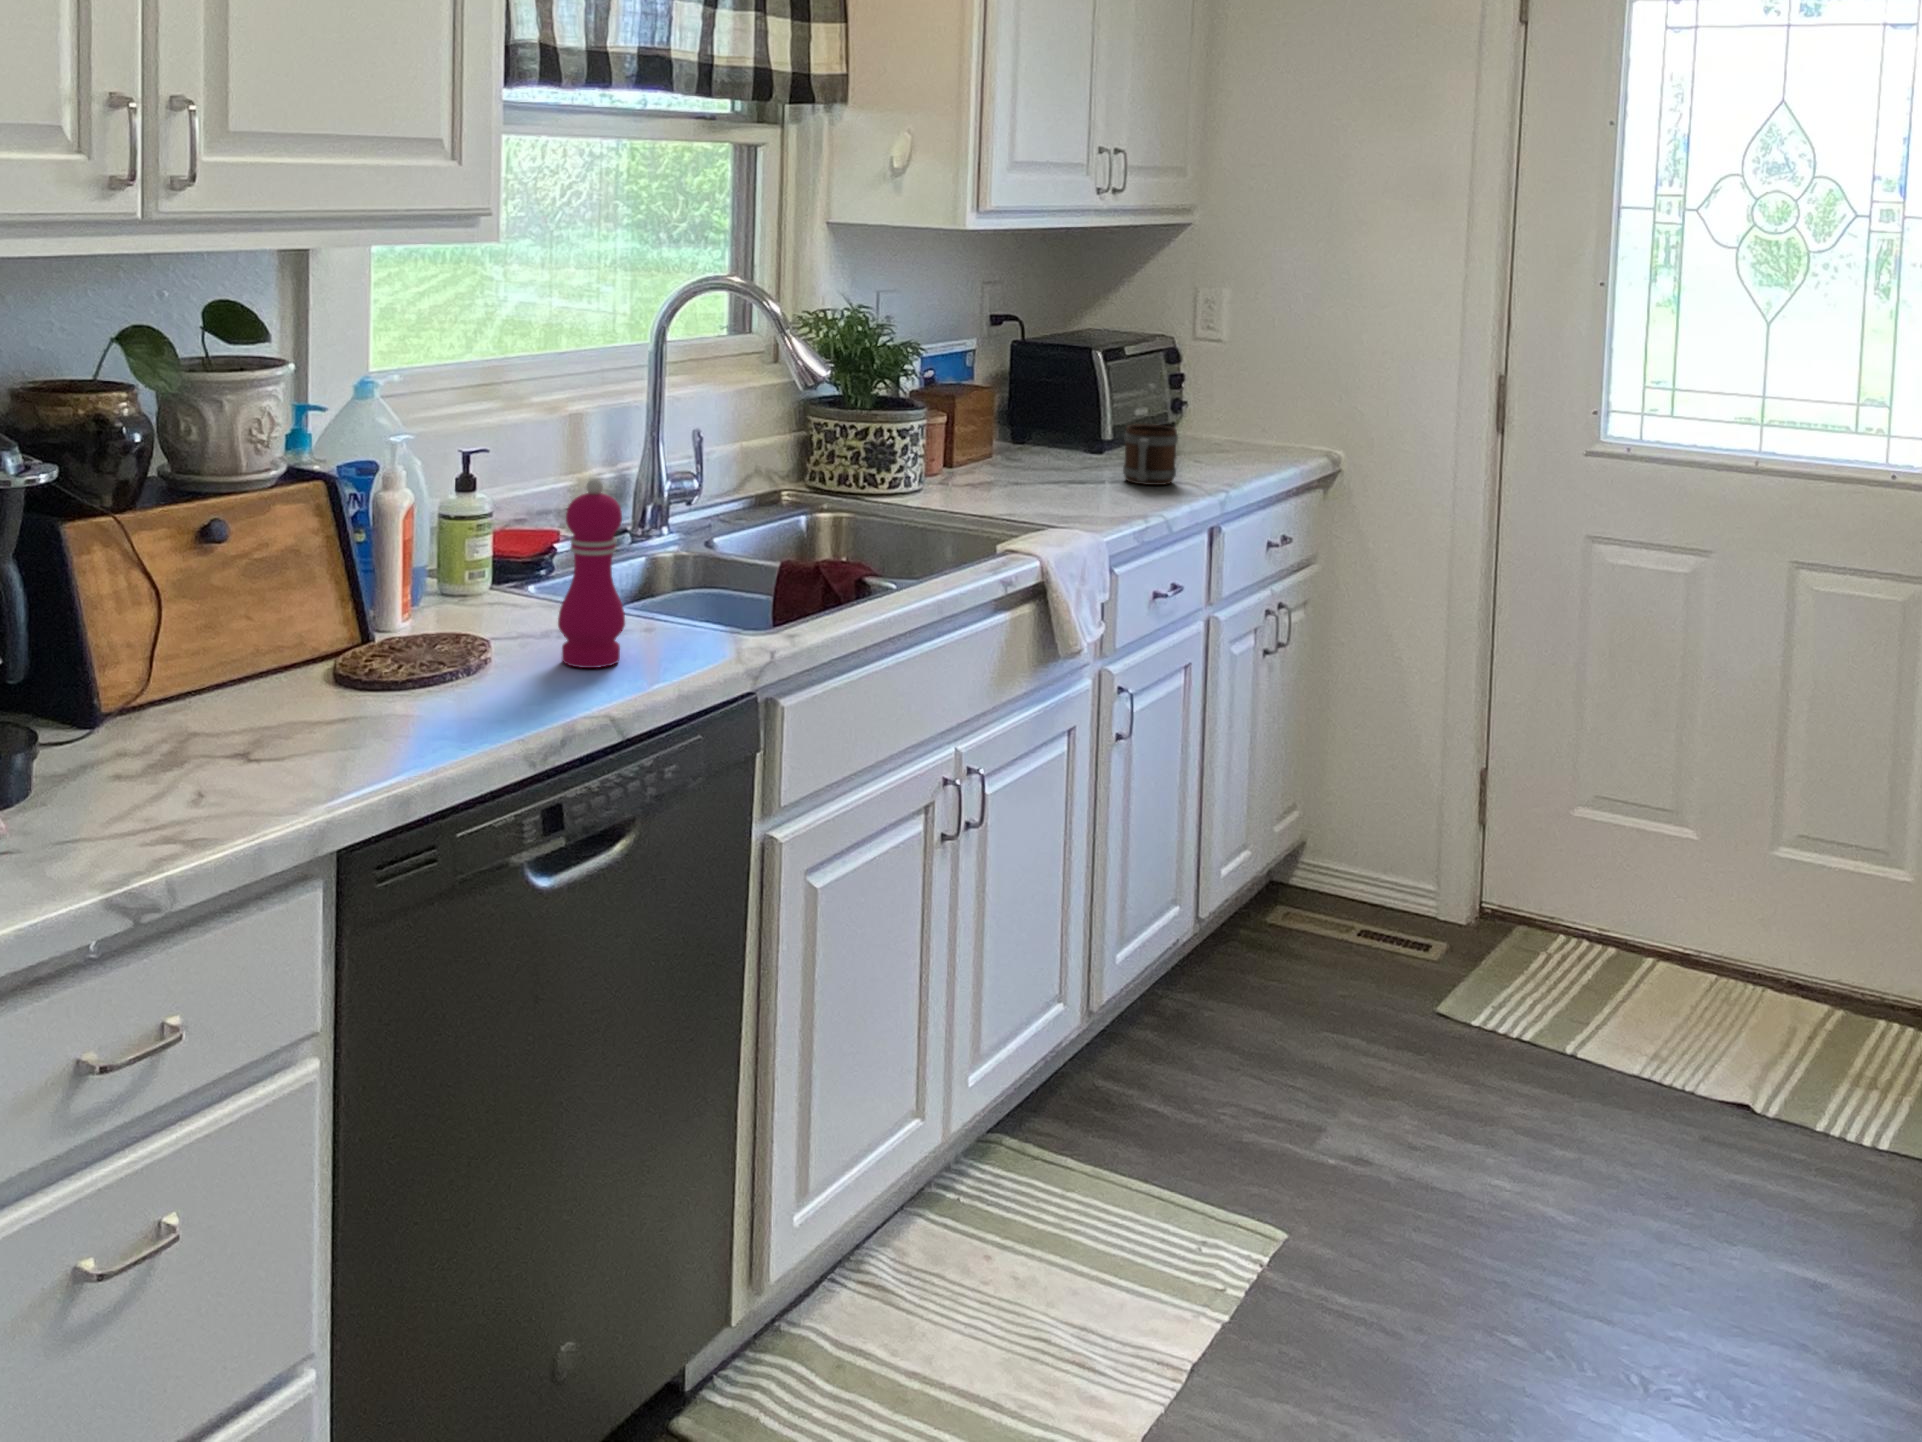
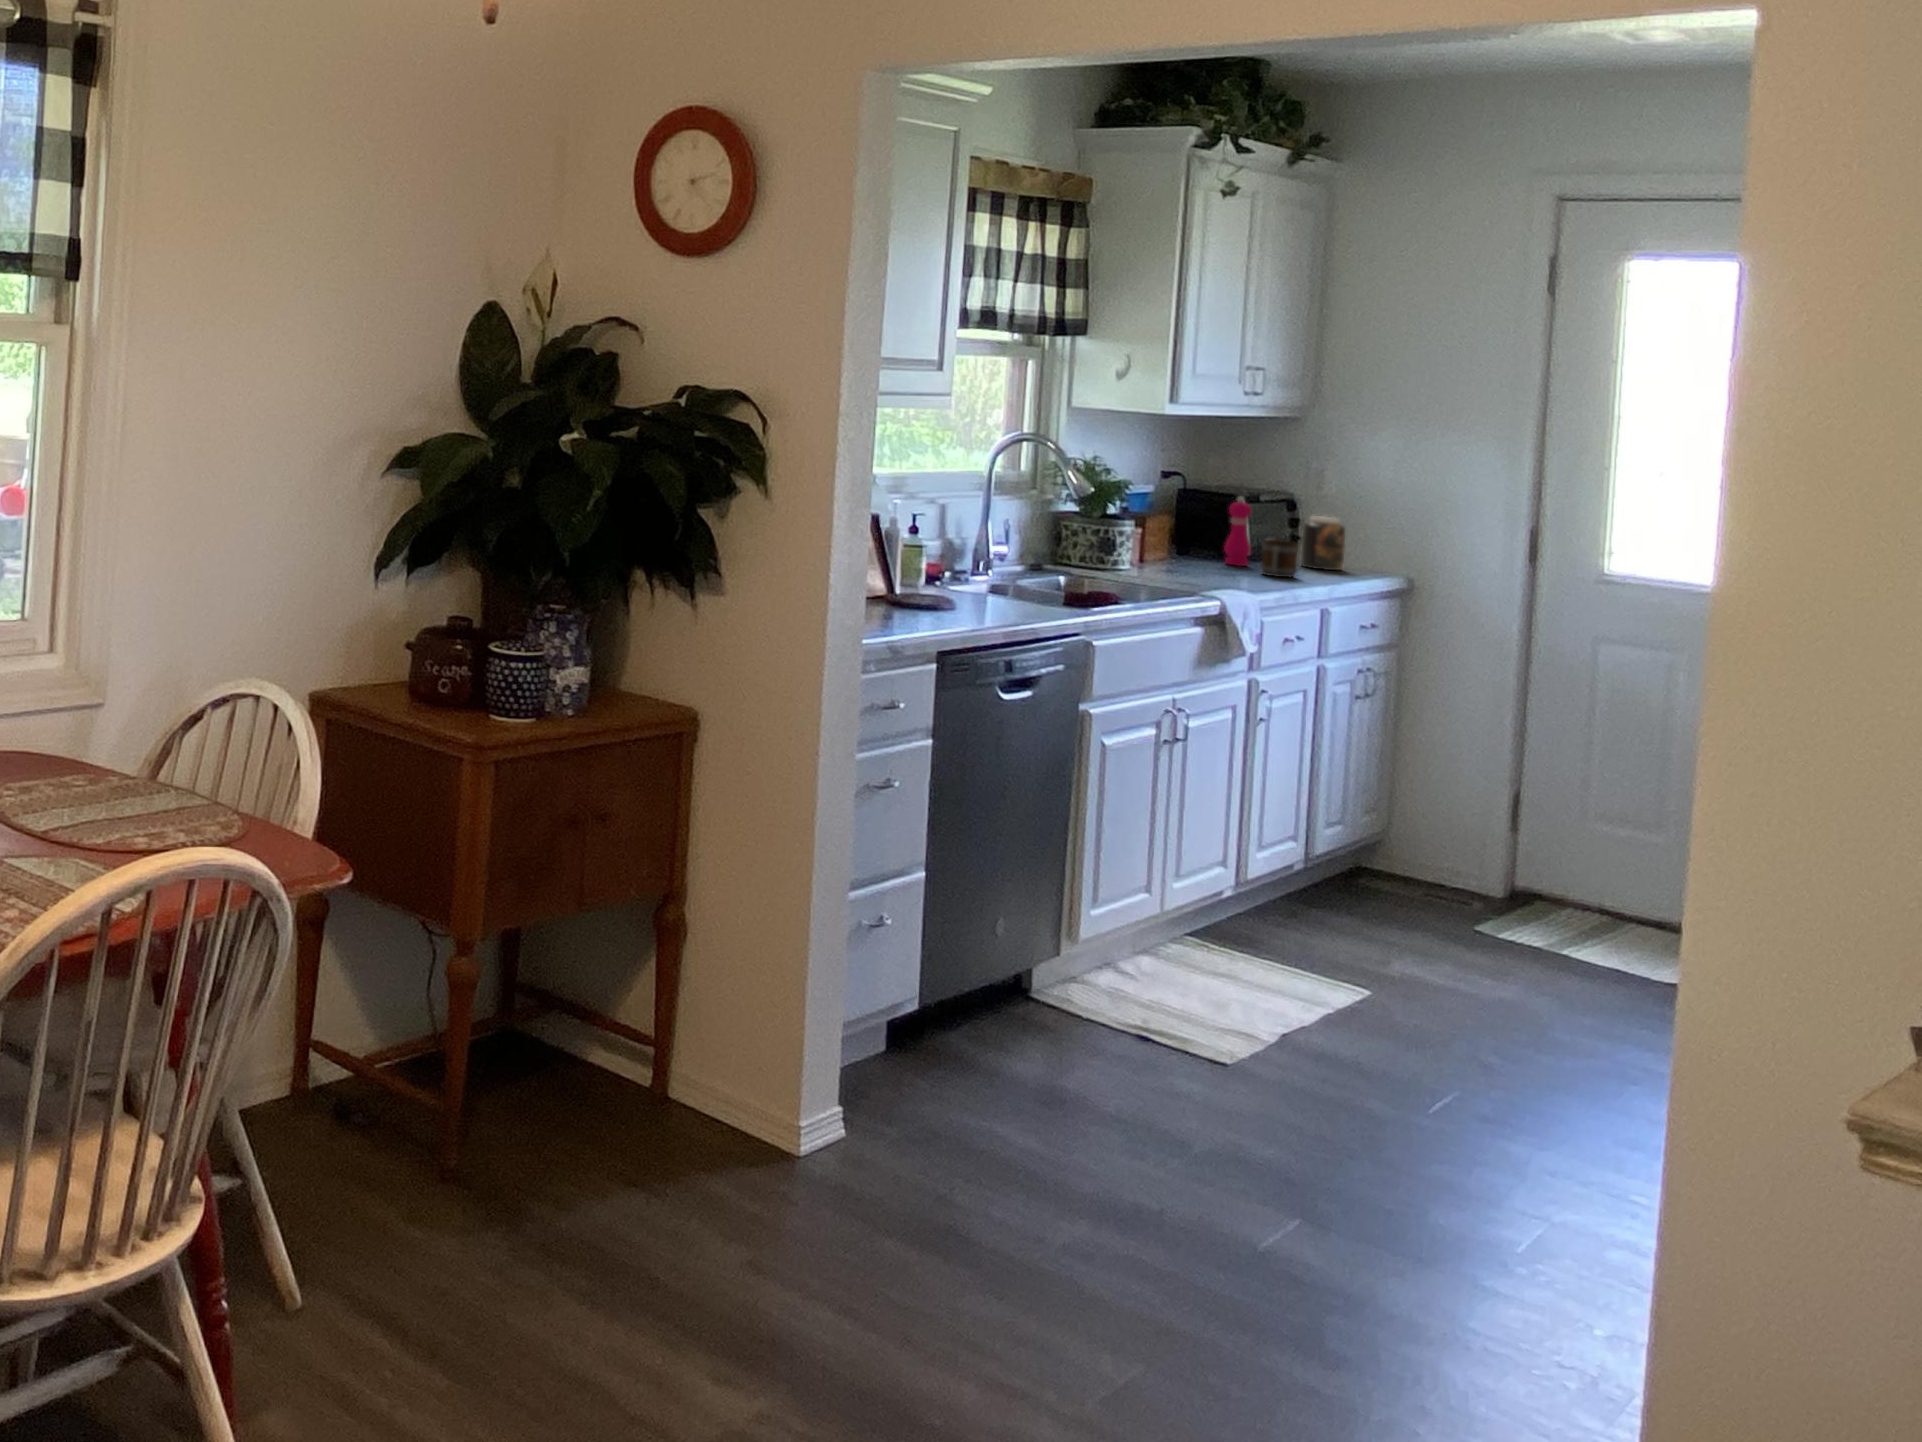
jar: none [1186,375,1247,458] -> present [1301,516,1345,570]
pepper mill: present [558,479,625,668] -> present [1225,497,1251,566]

